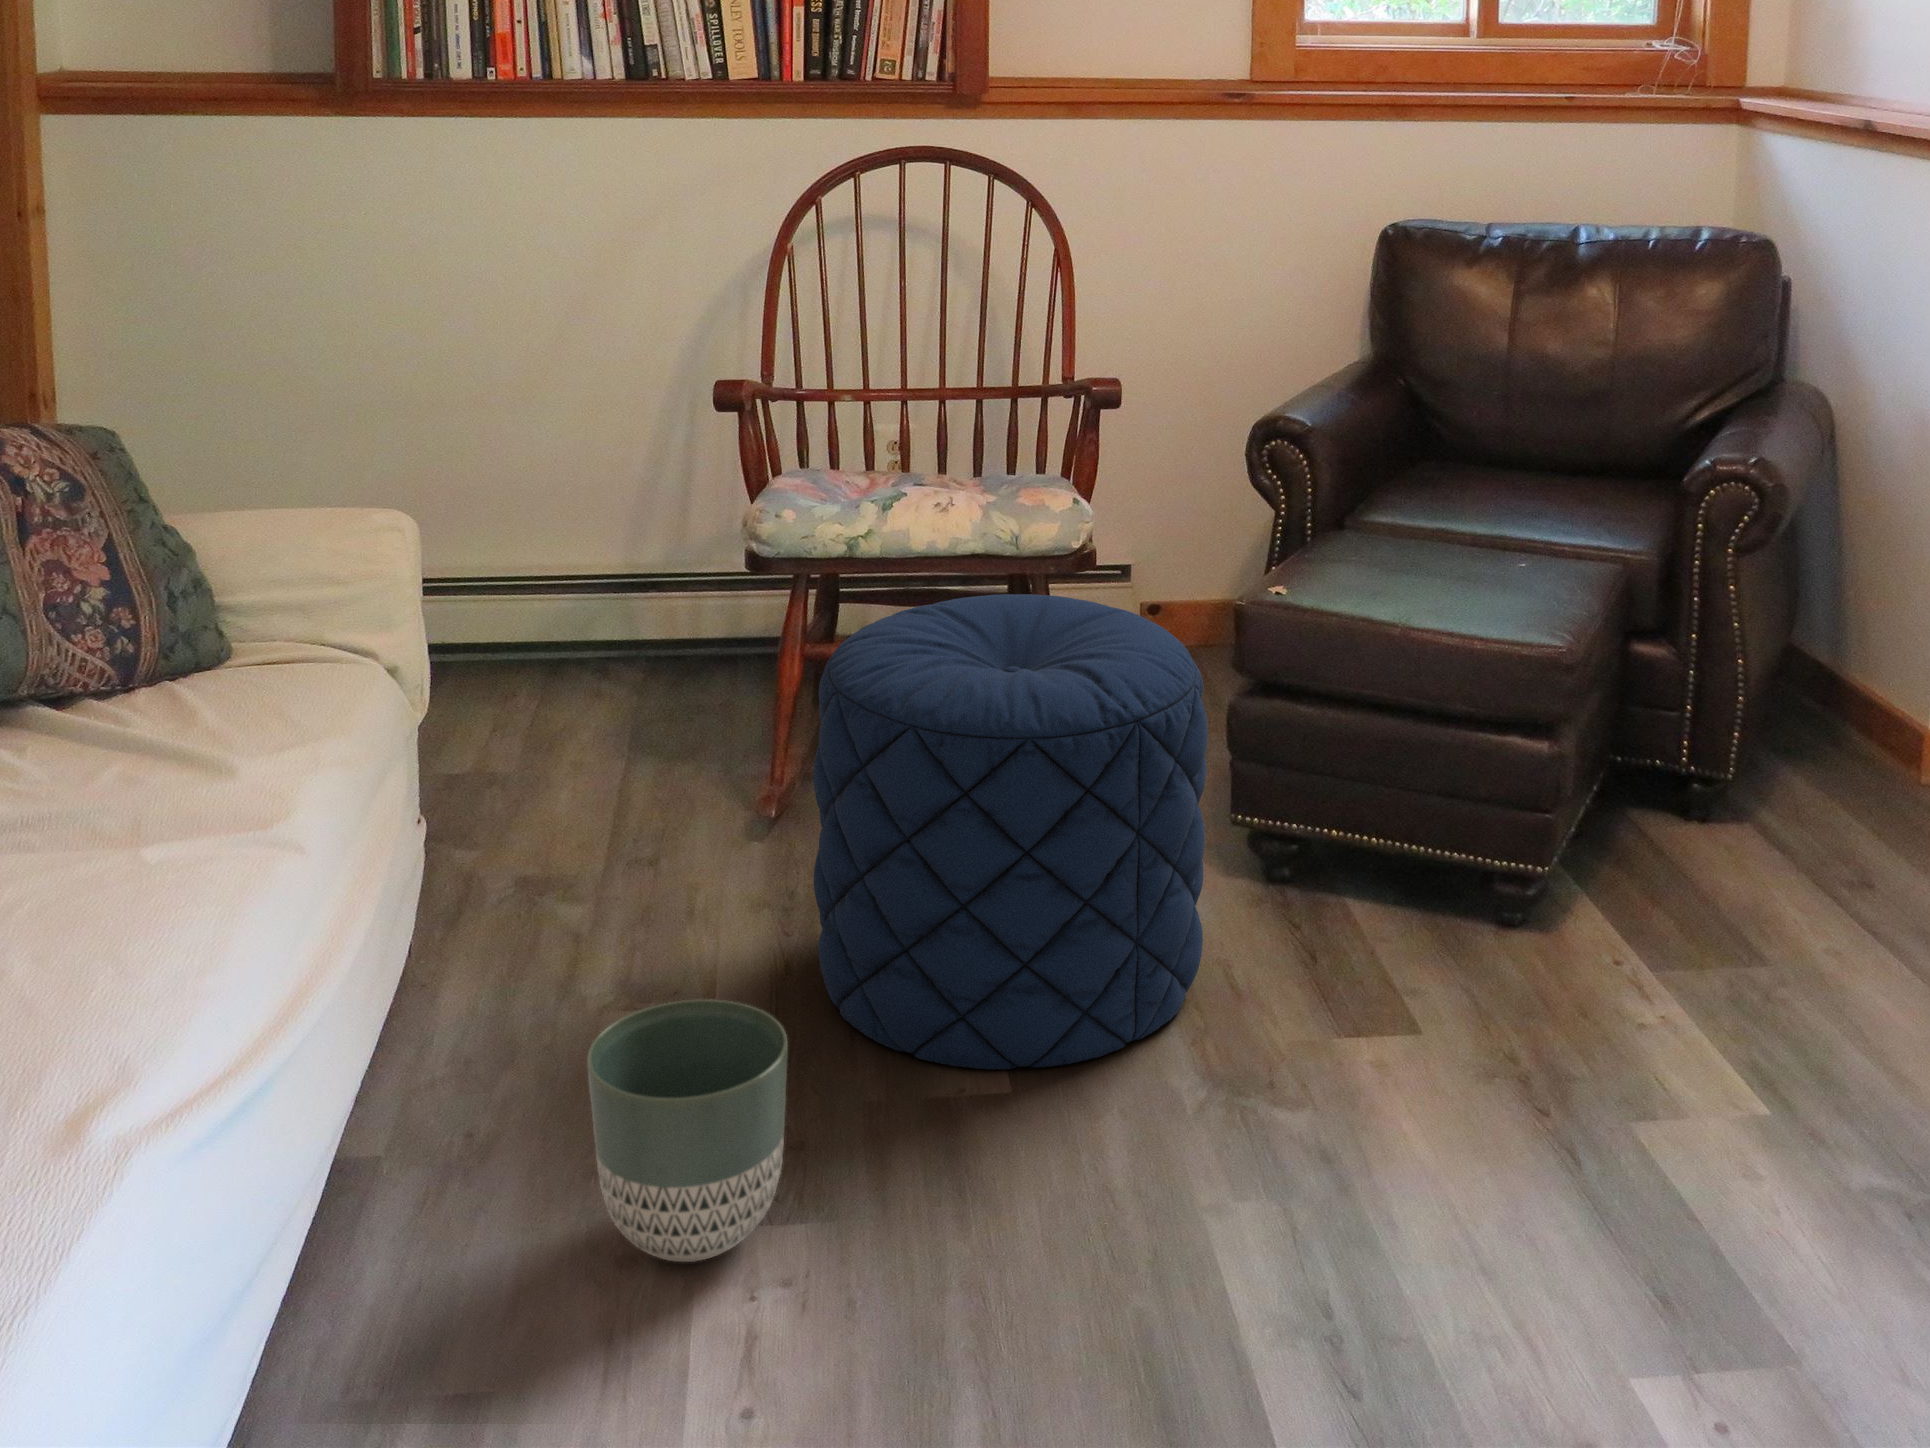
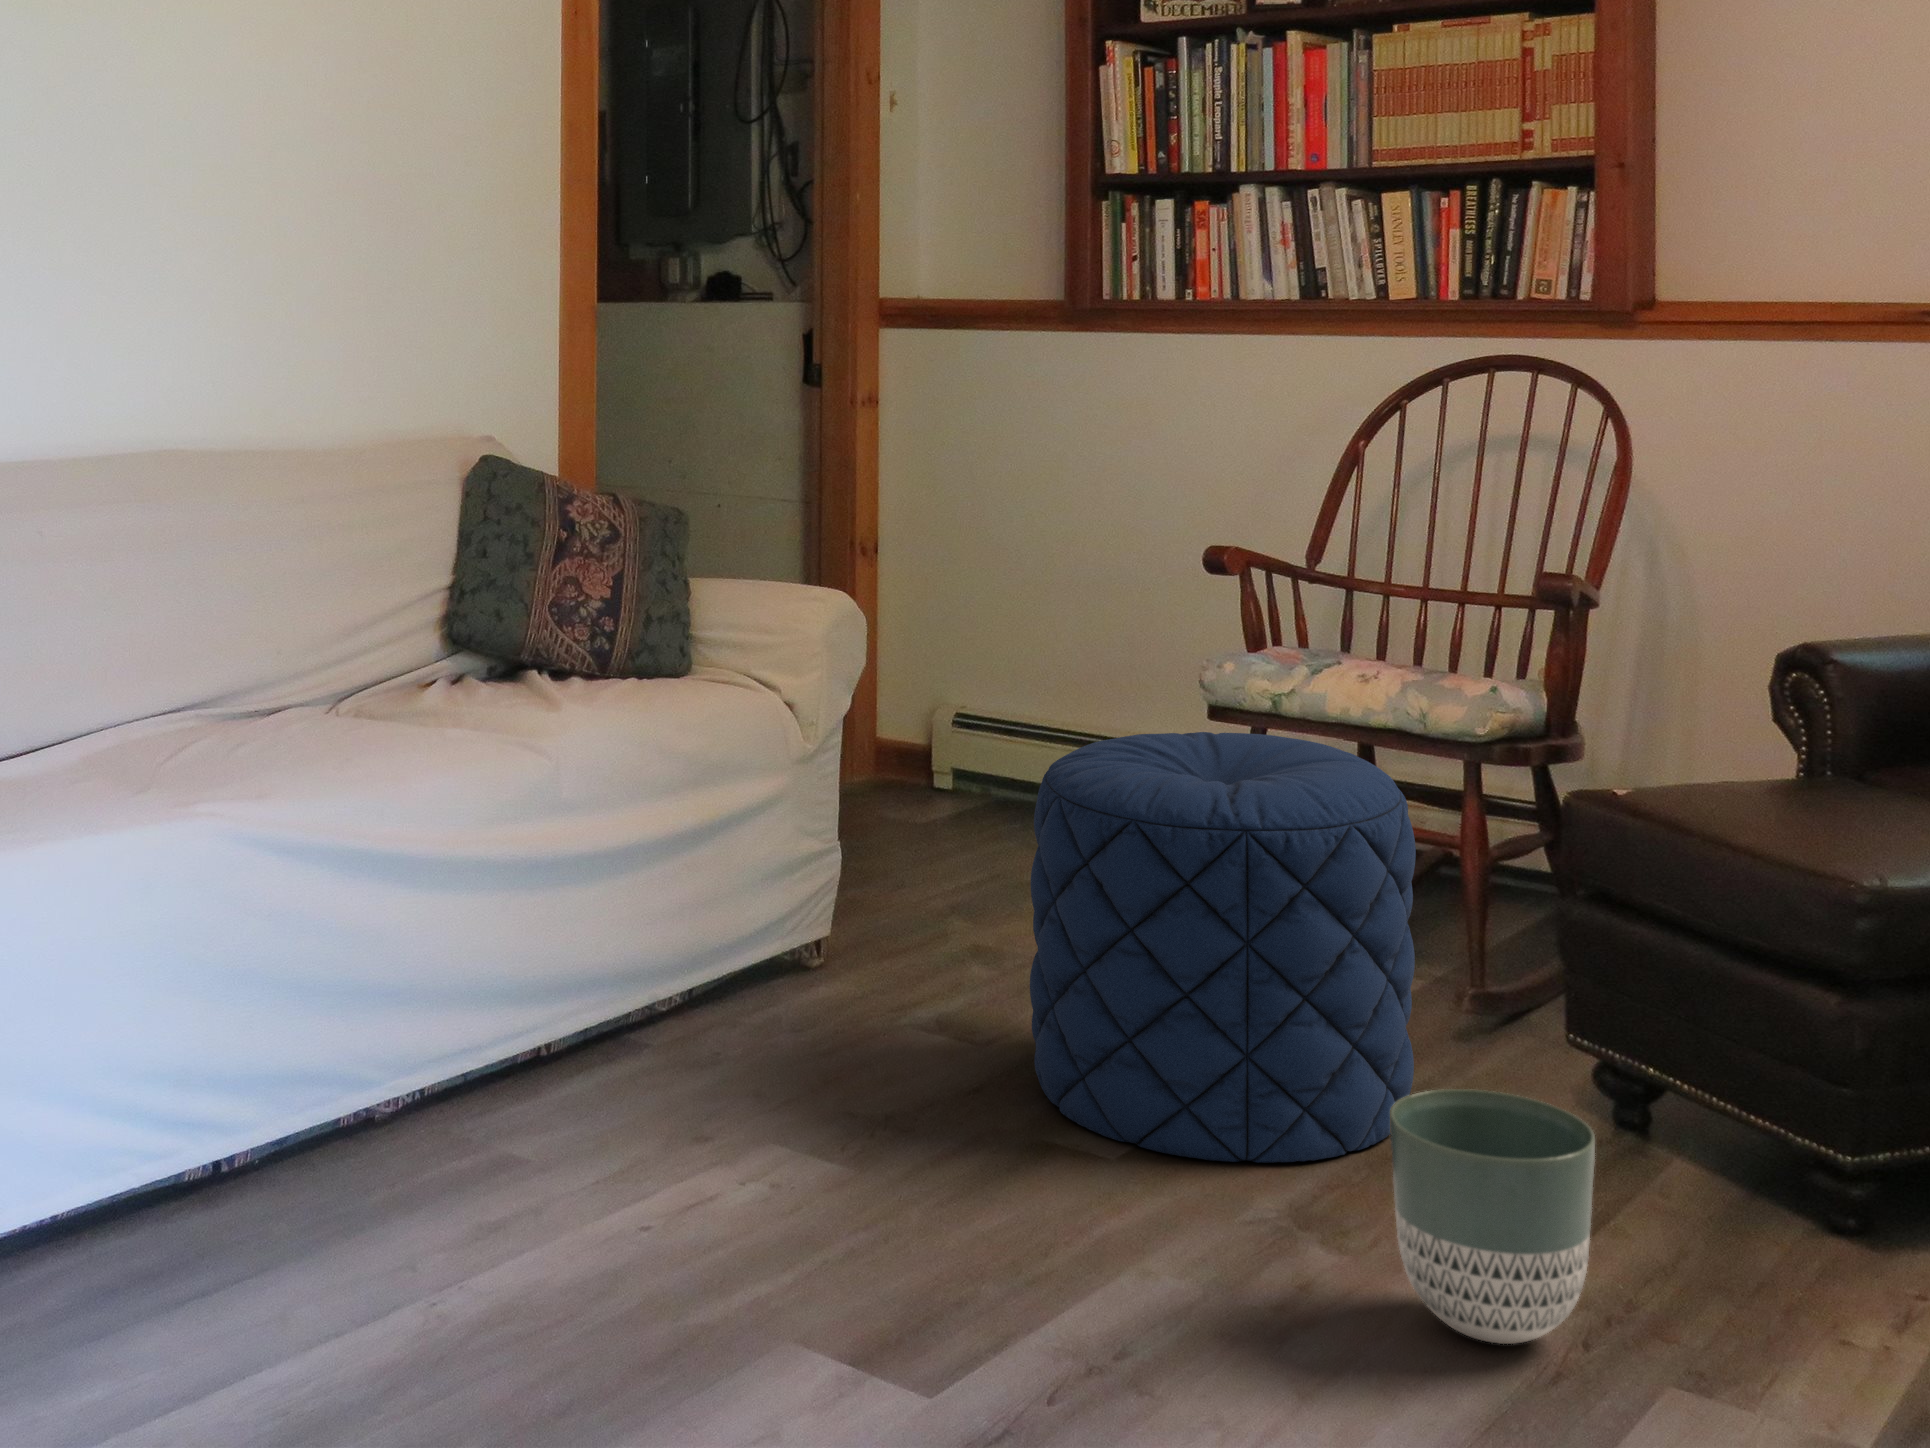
planter: present [587,999,788,1262] -> present [1390,1089,1595,1344]

